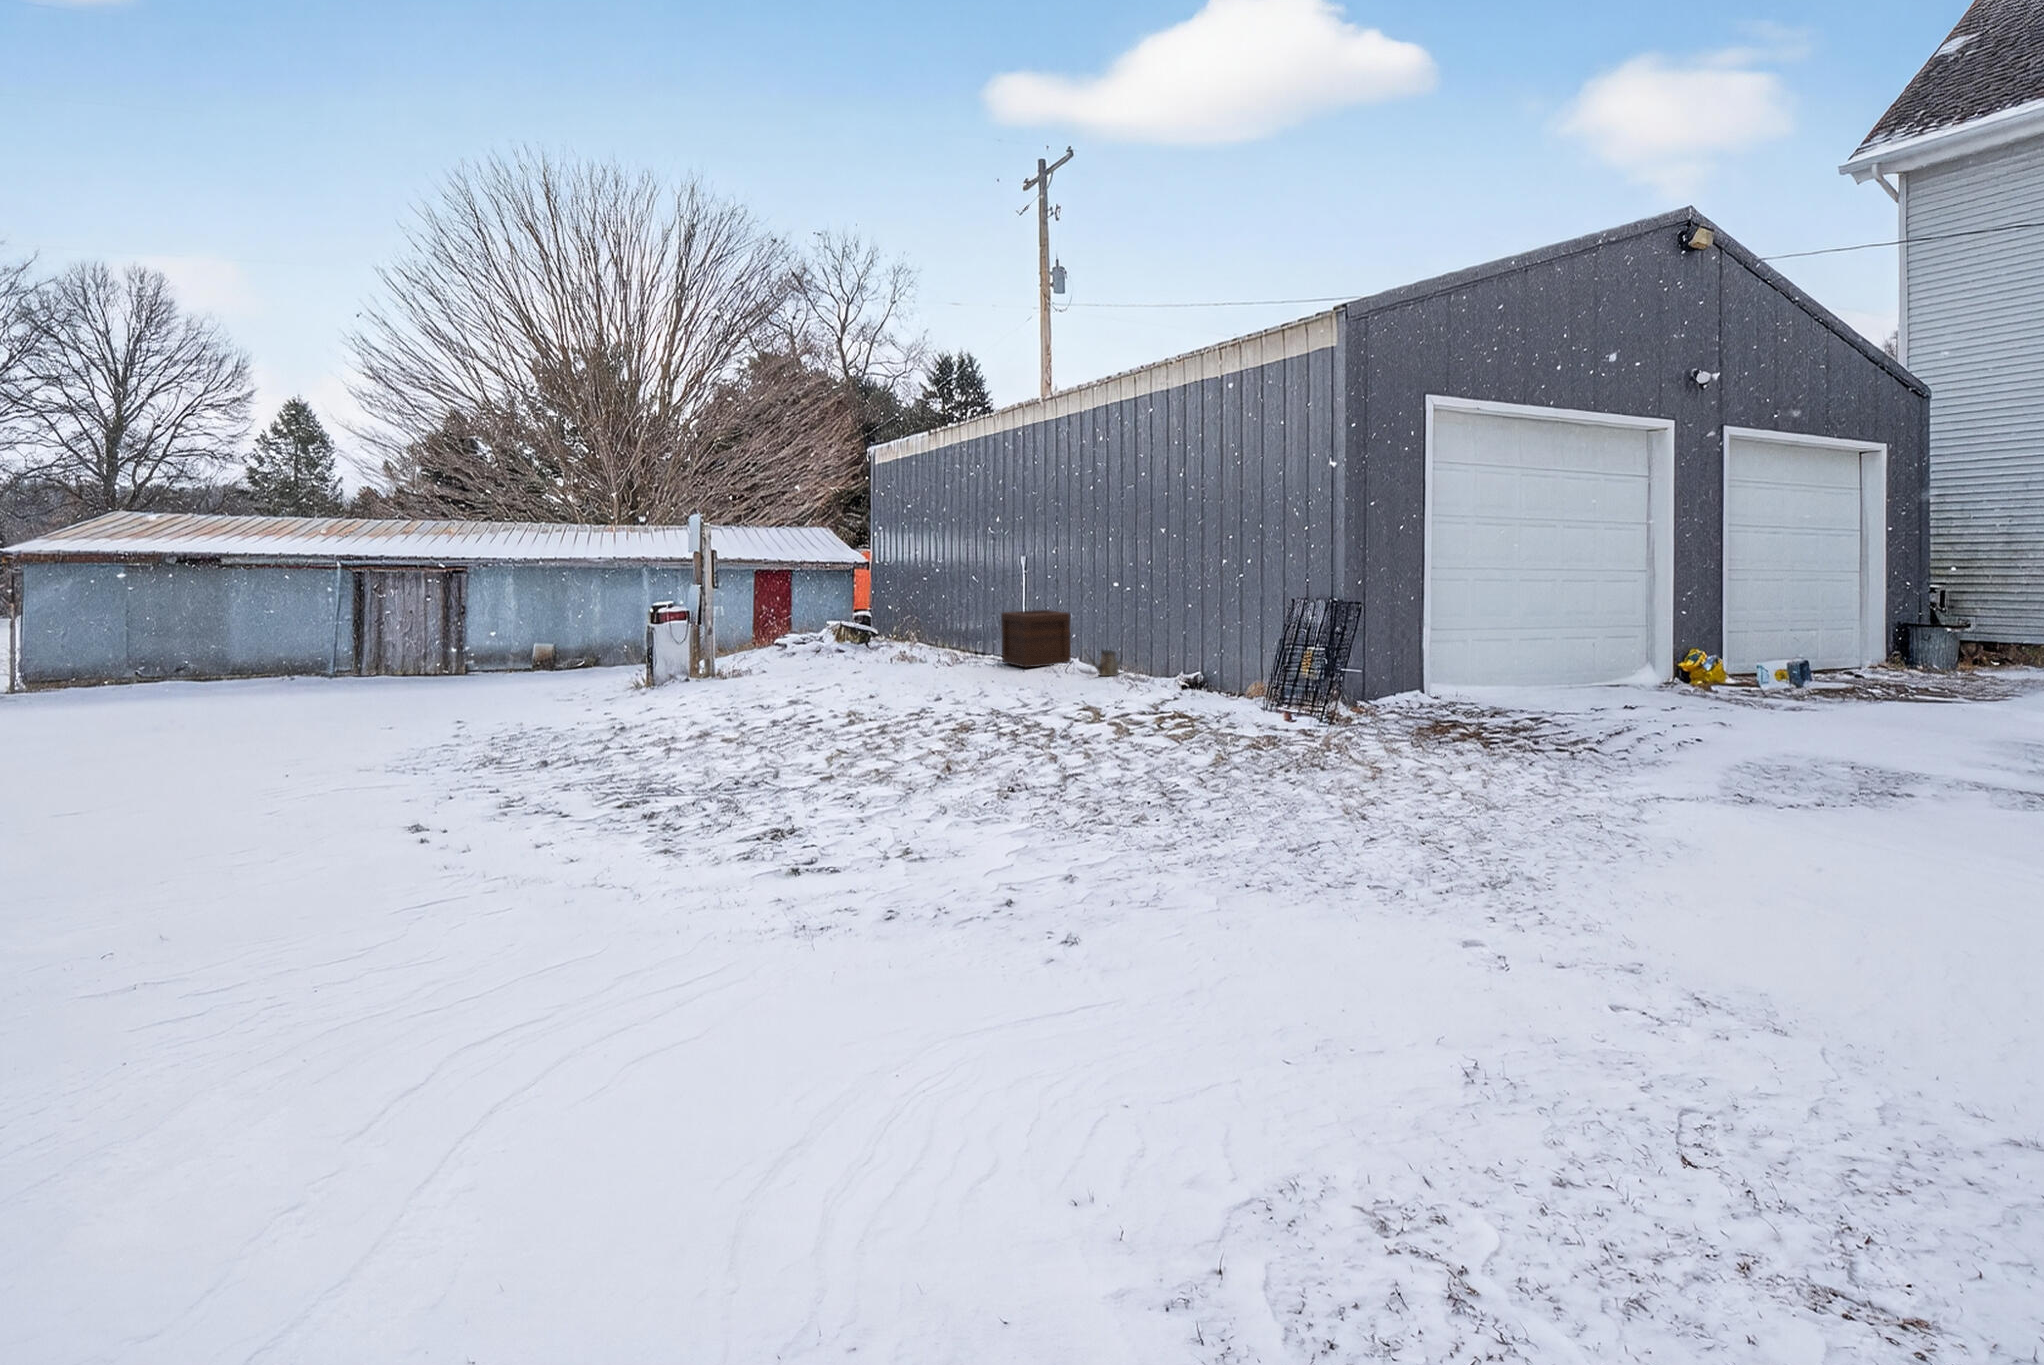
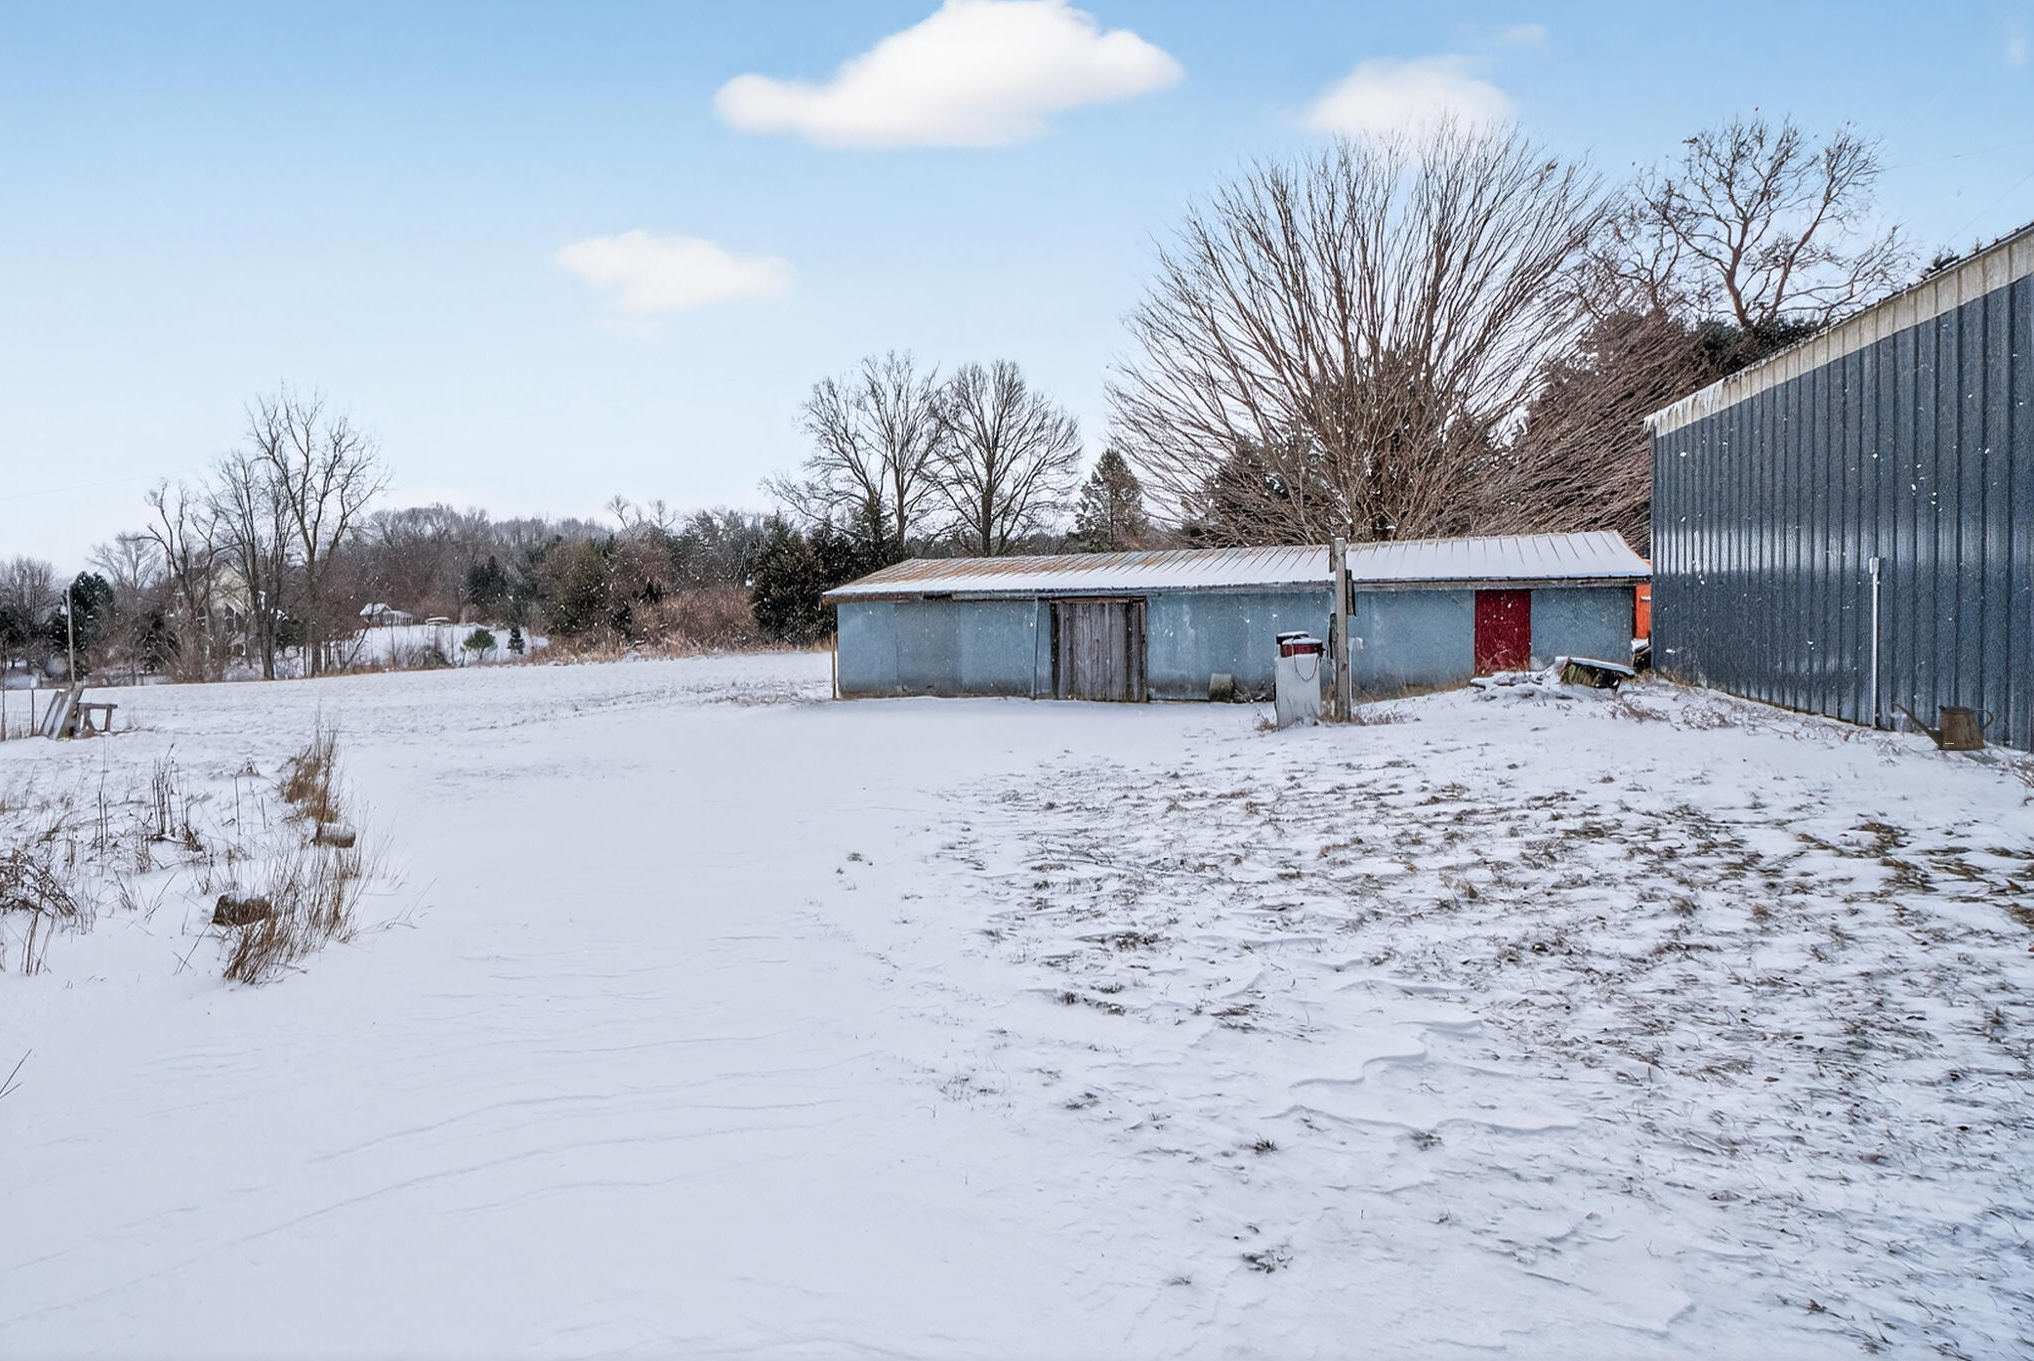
wooden crate: present [1001,610,1071,667] -> none [1765,640,1907,729]

